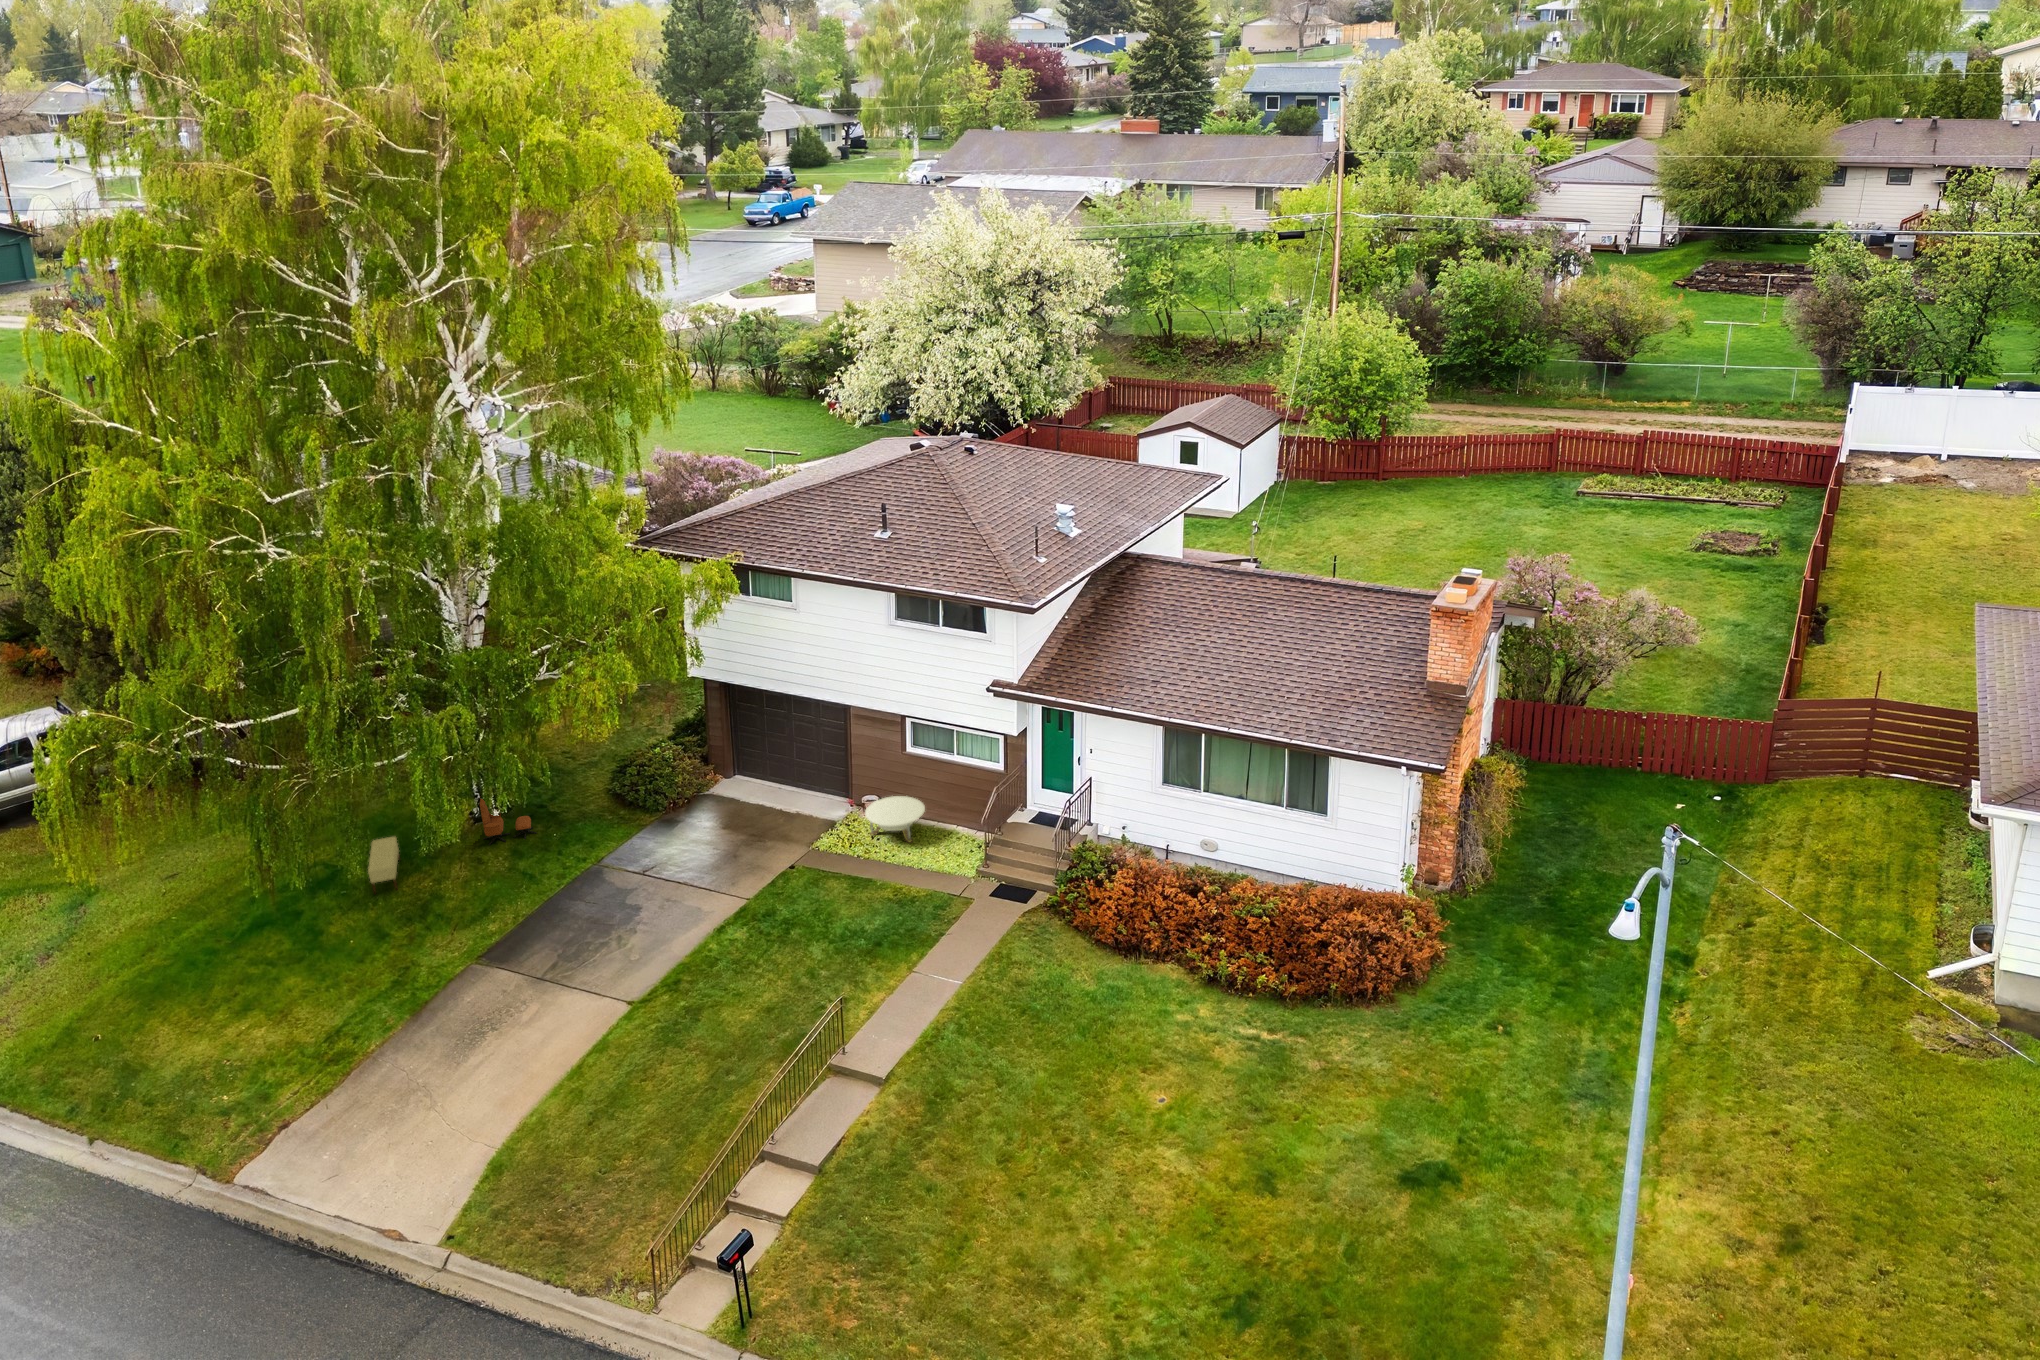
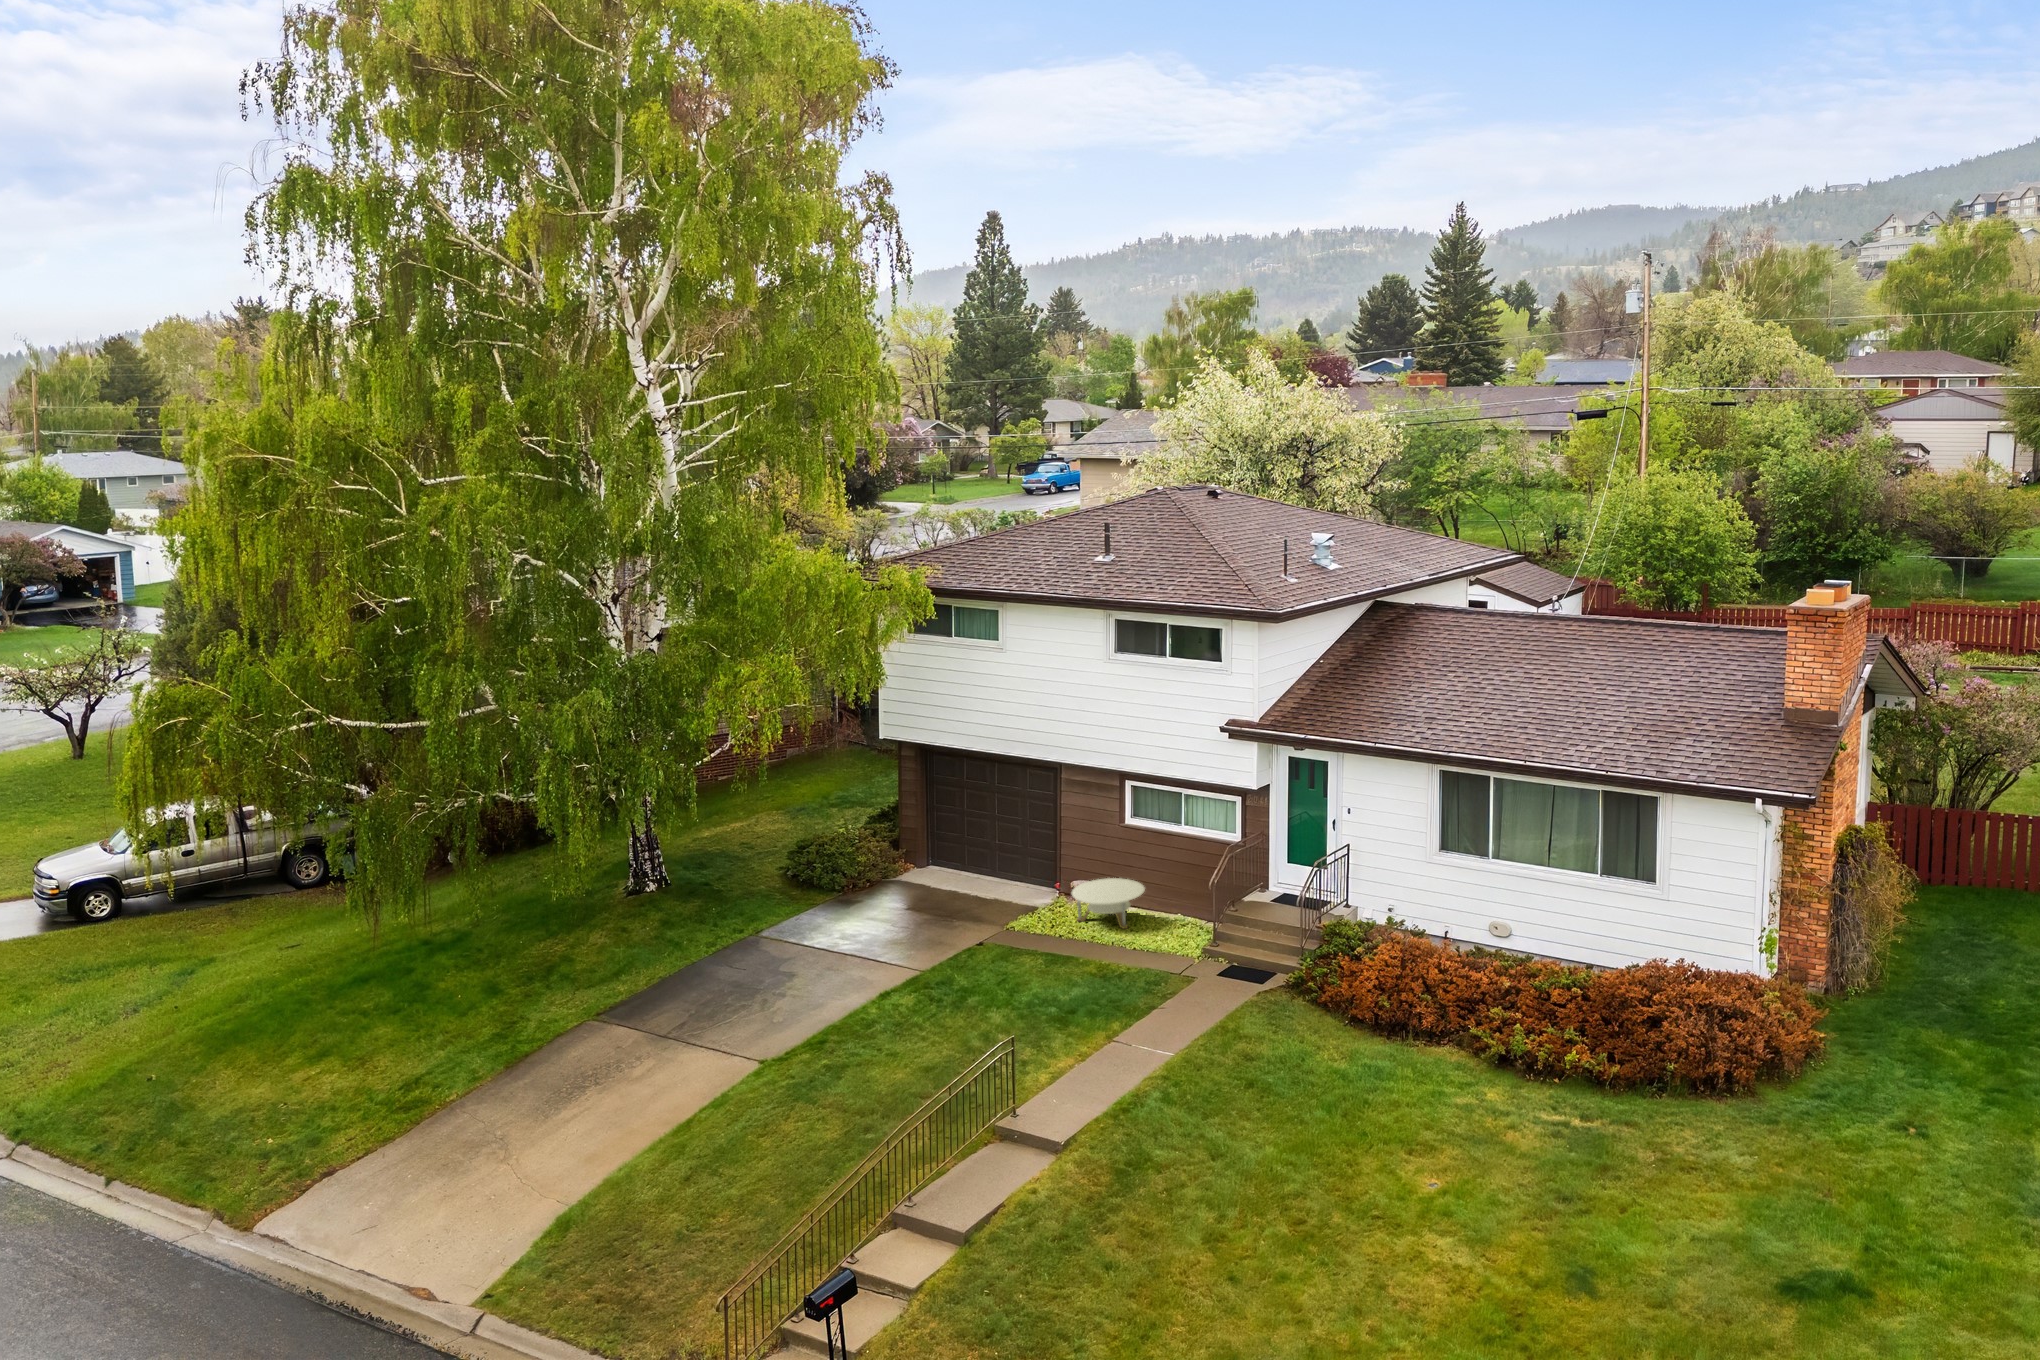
lounge chair: present [480,798,537,845] -> none [625,863,689,921]
bench: present [368,837,400,893] -> none [488,902,531,961]

